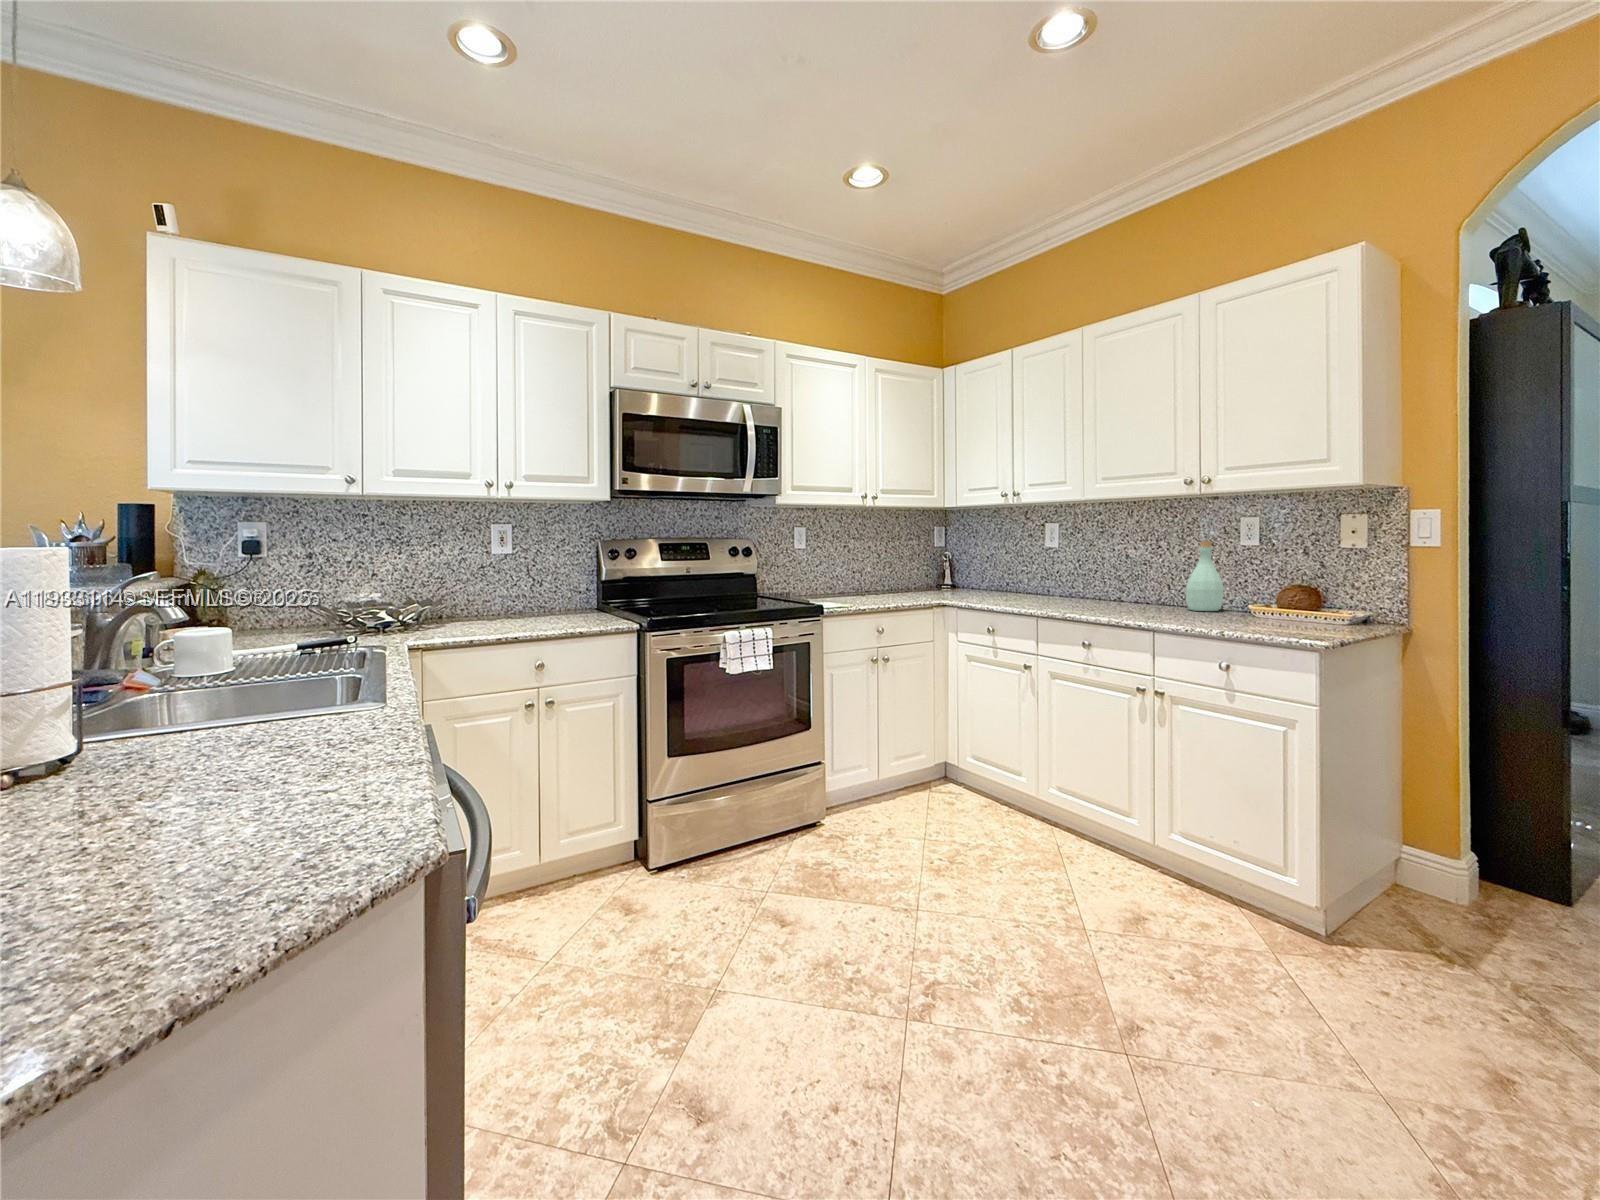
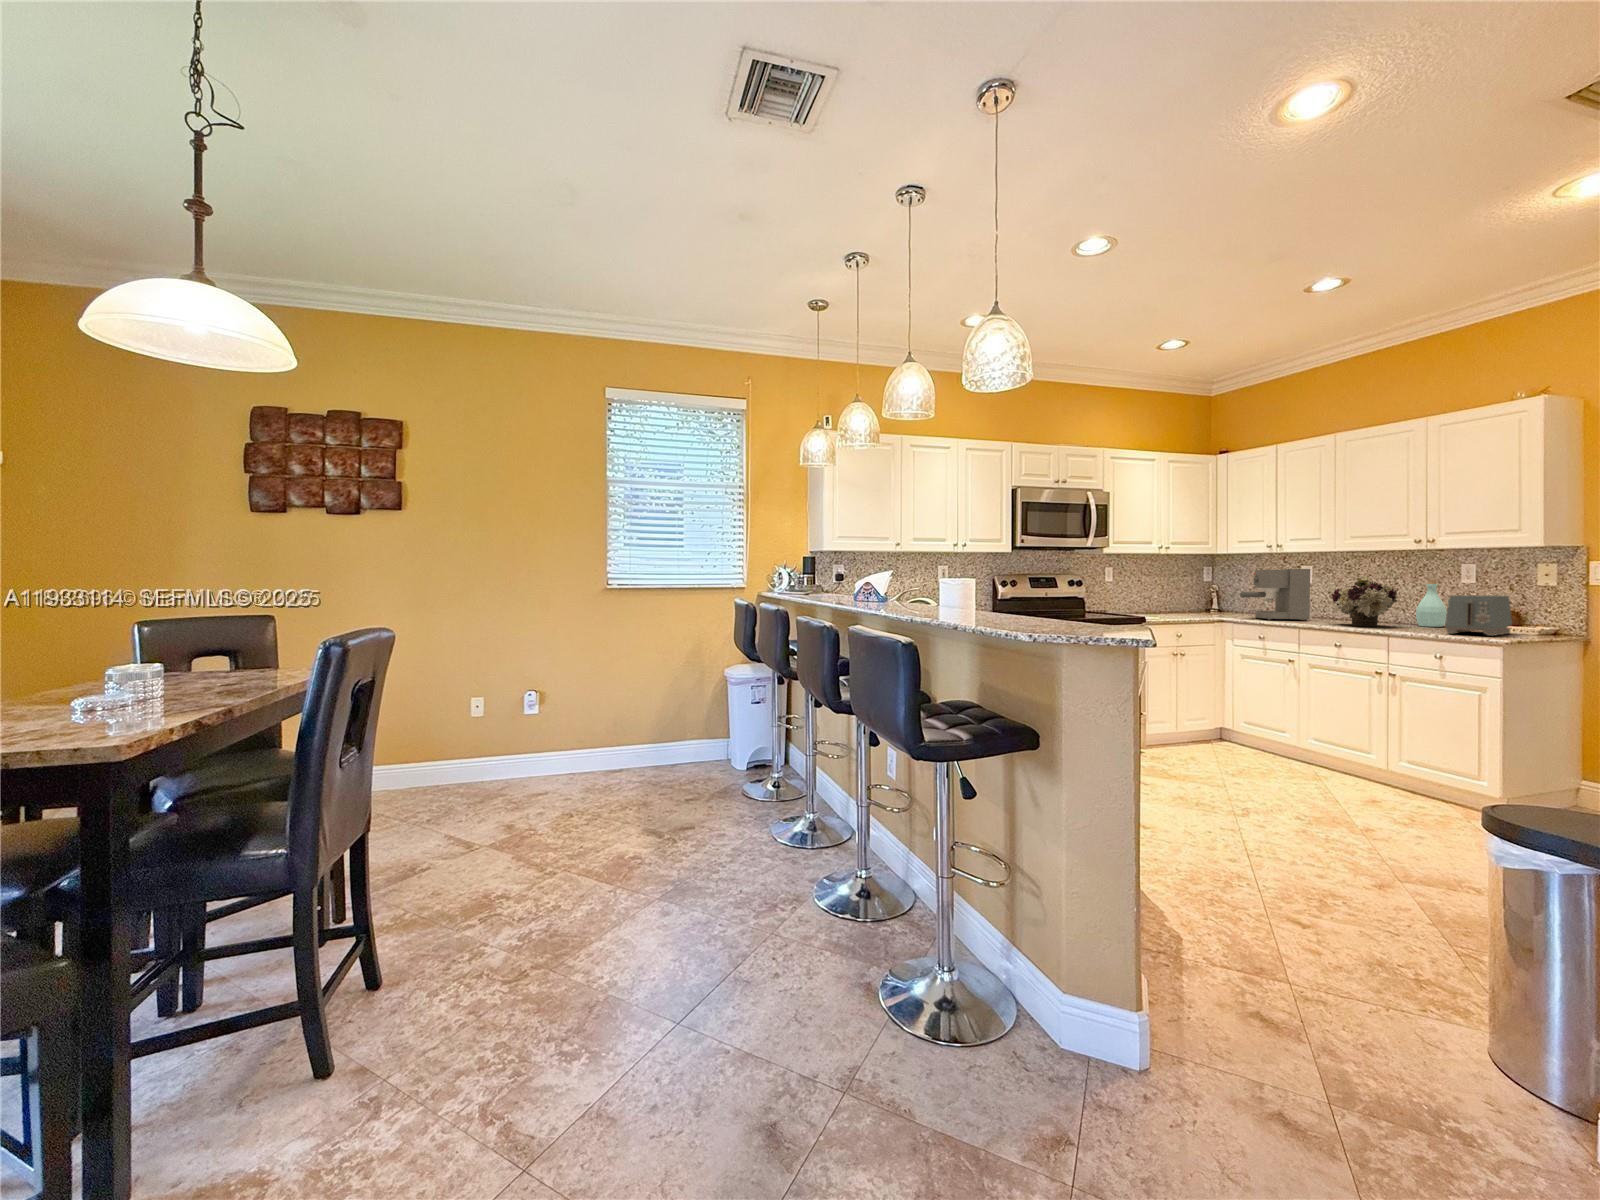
coffee maker: none [965,527,1054,604] -> present [1240,569,1310,620]
flower arrangement: none [1079,536,1165,614] -> present [1331,576,1398,626]
toaster: none [1230,564,1313,631] -> present [1445,595,1512,636]

